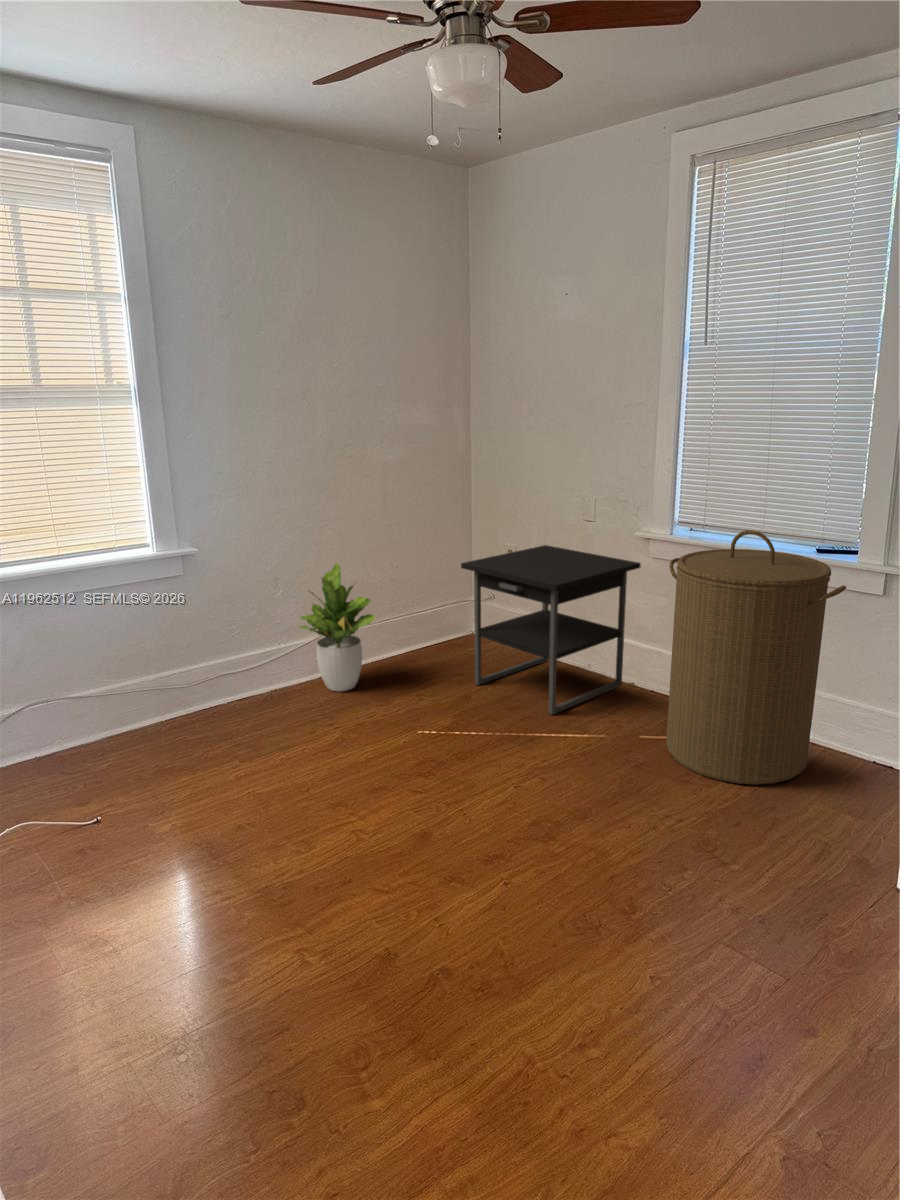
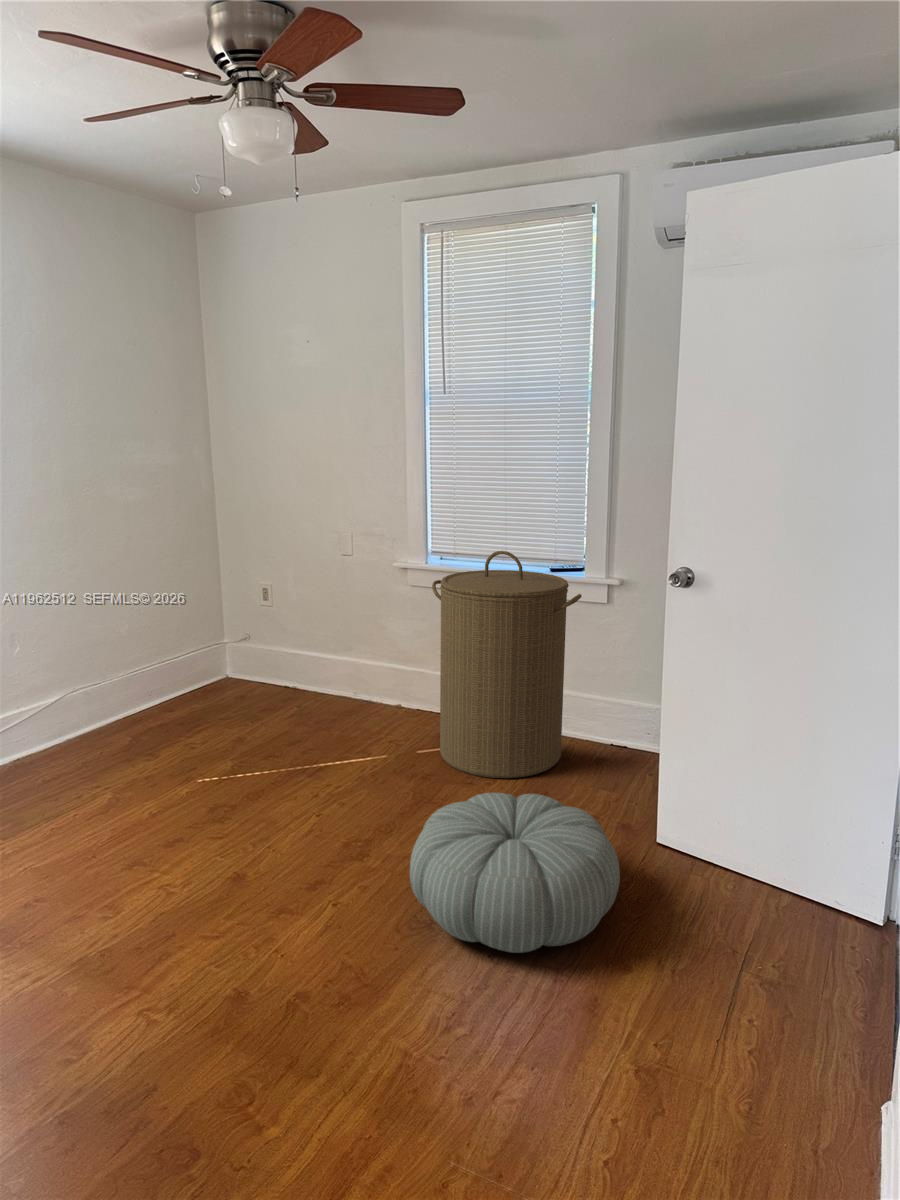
nightstand: present [461,545,641,714] -> none [224,579,400,741]
potted plant: present [299,563,375,691] -> none [37,604,134,745]
pouf: none [595,808,846,1007] -> present [410,793,620,953]

